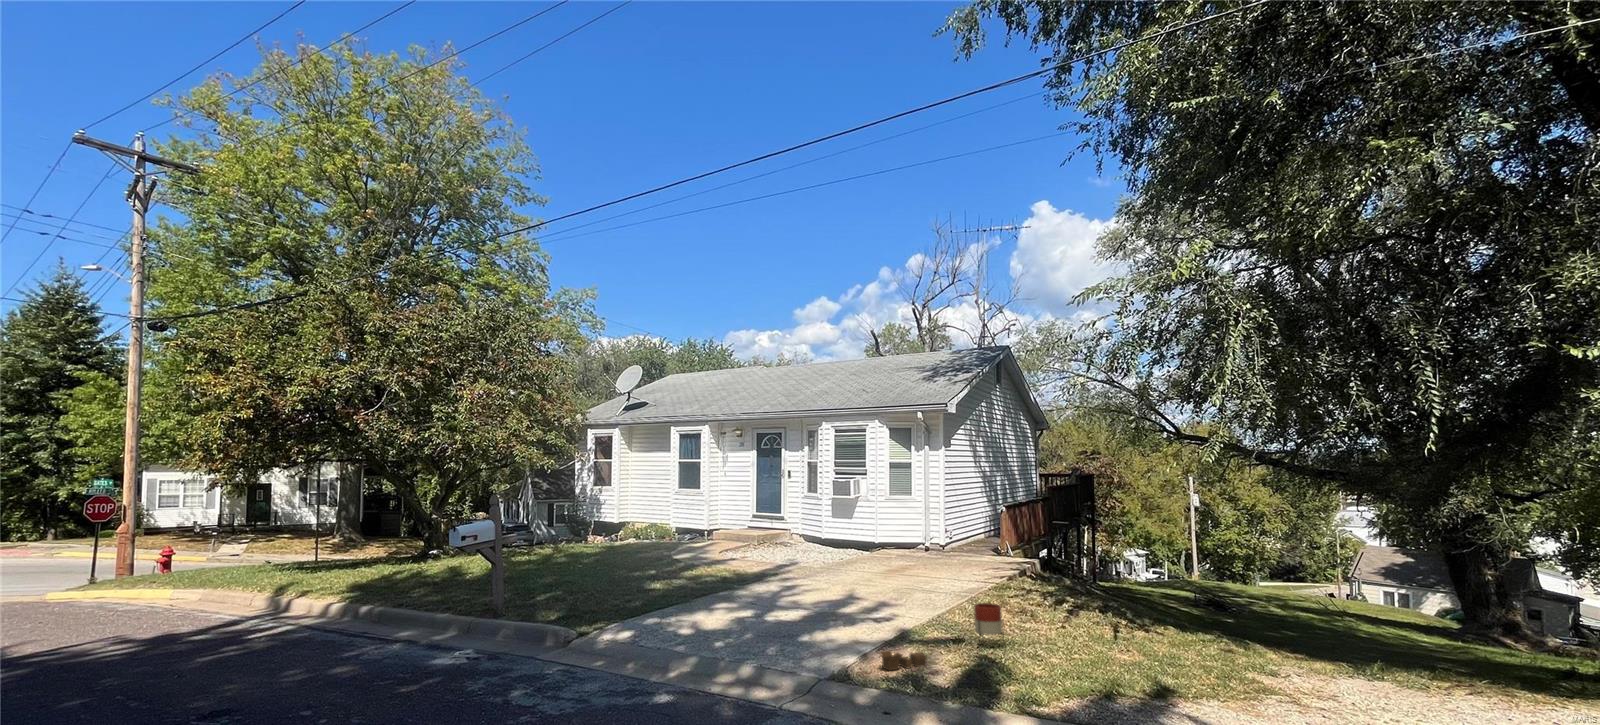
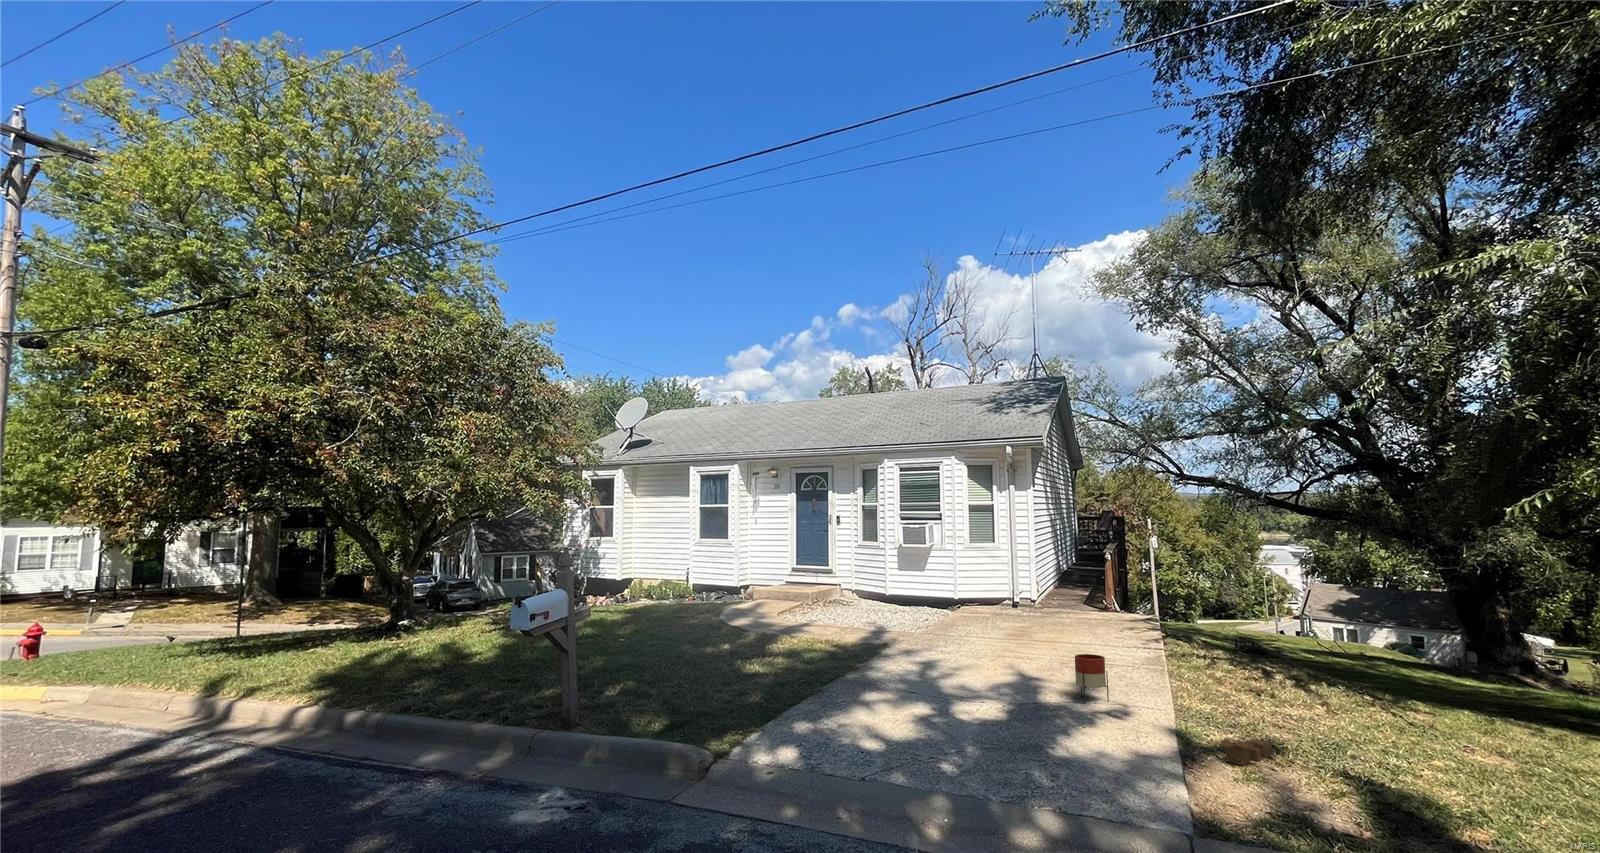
planter: present [974,603,1003,635] -> present [1075,654,1109,704]

